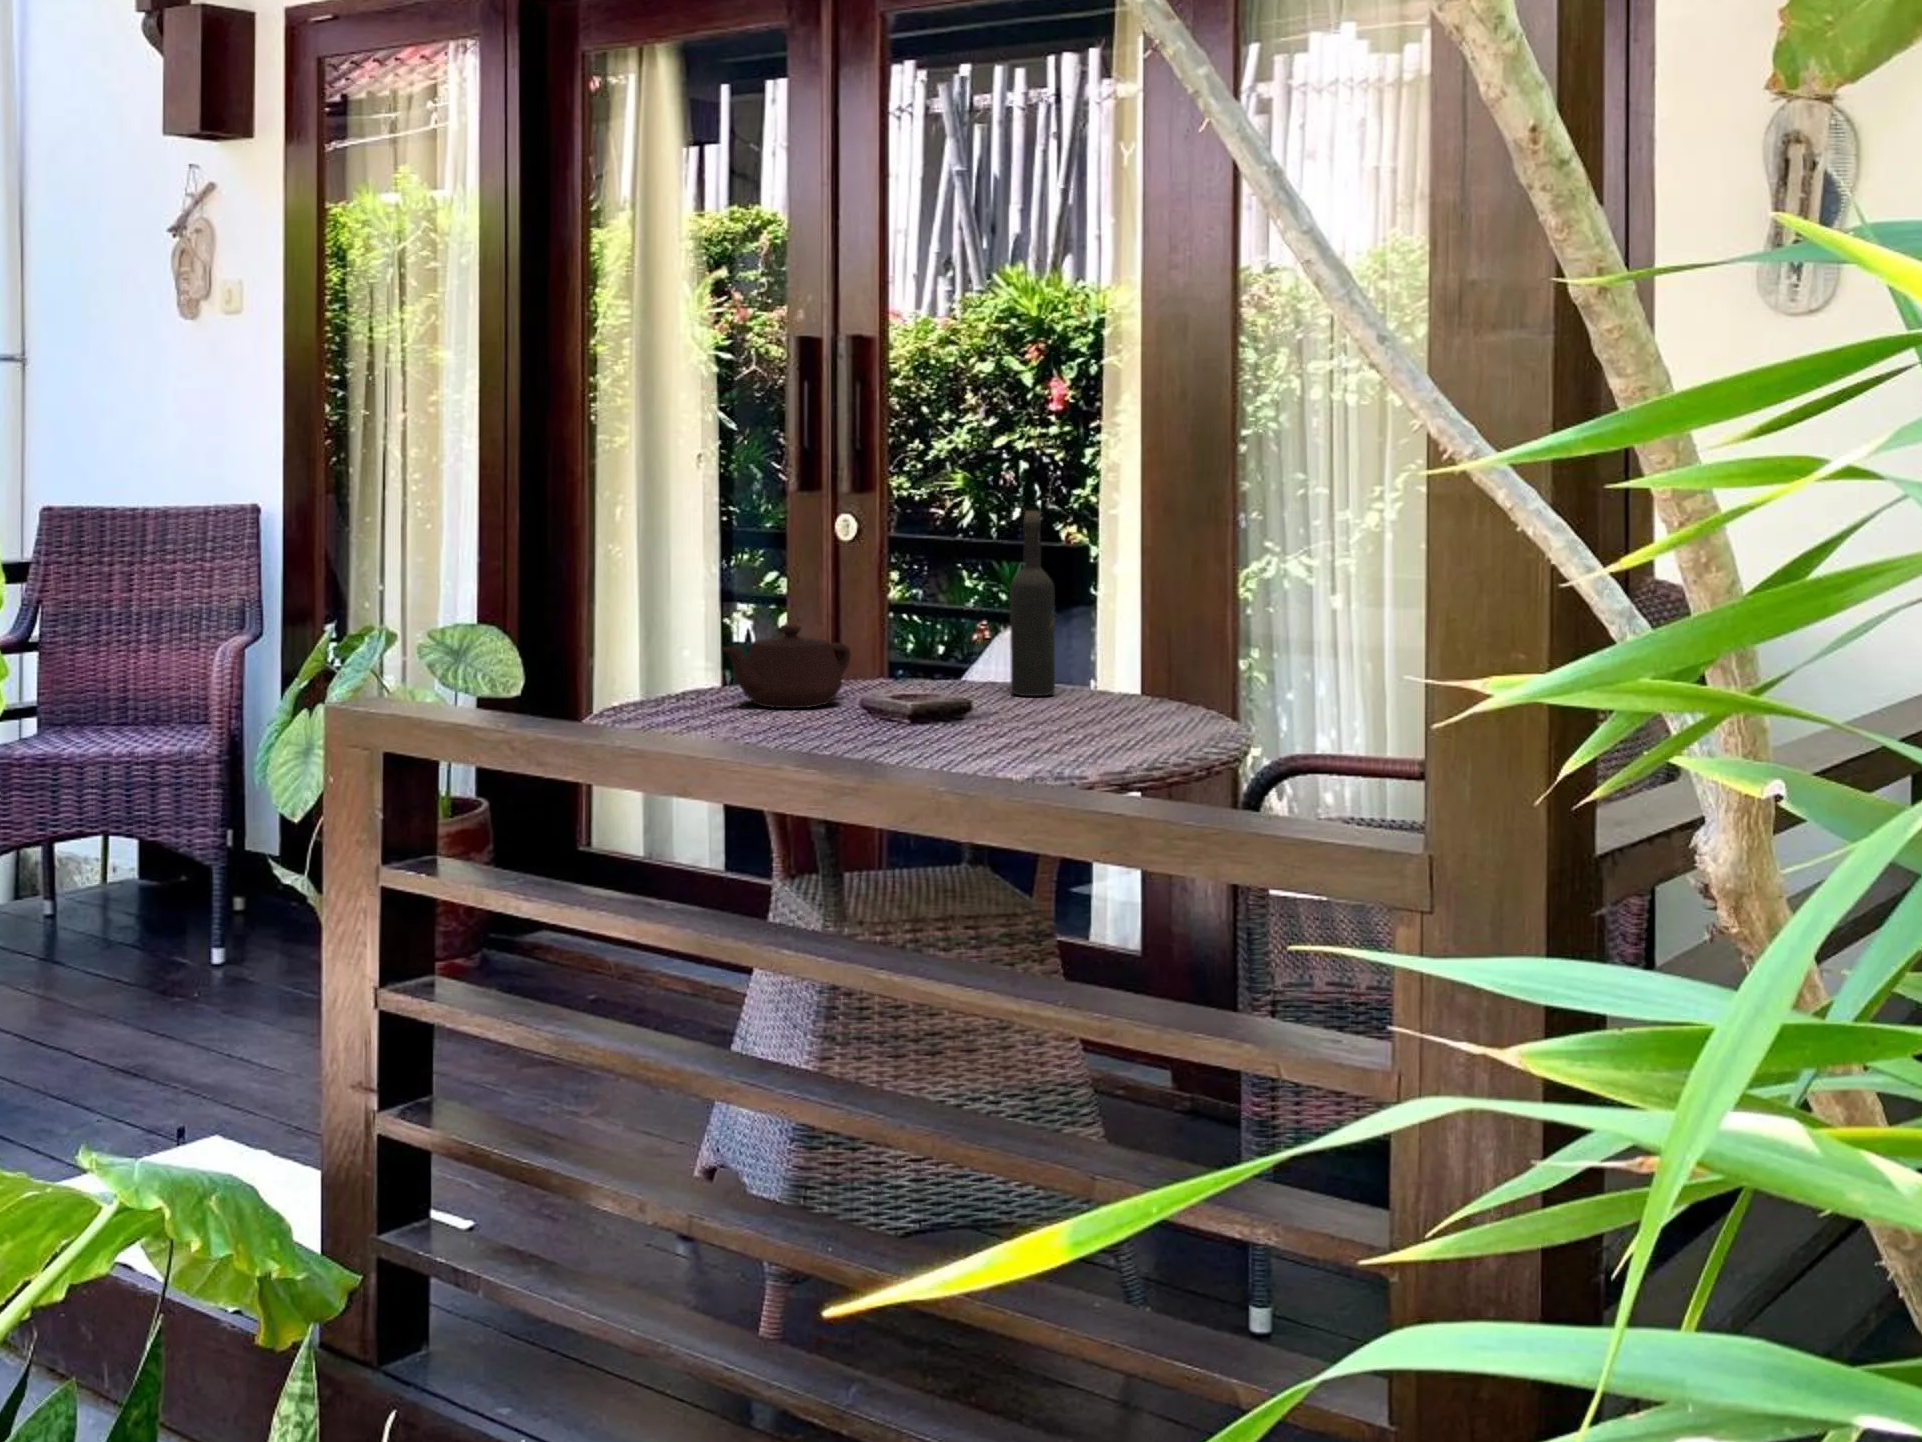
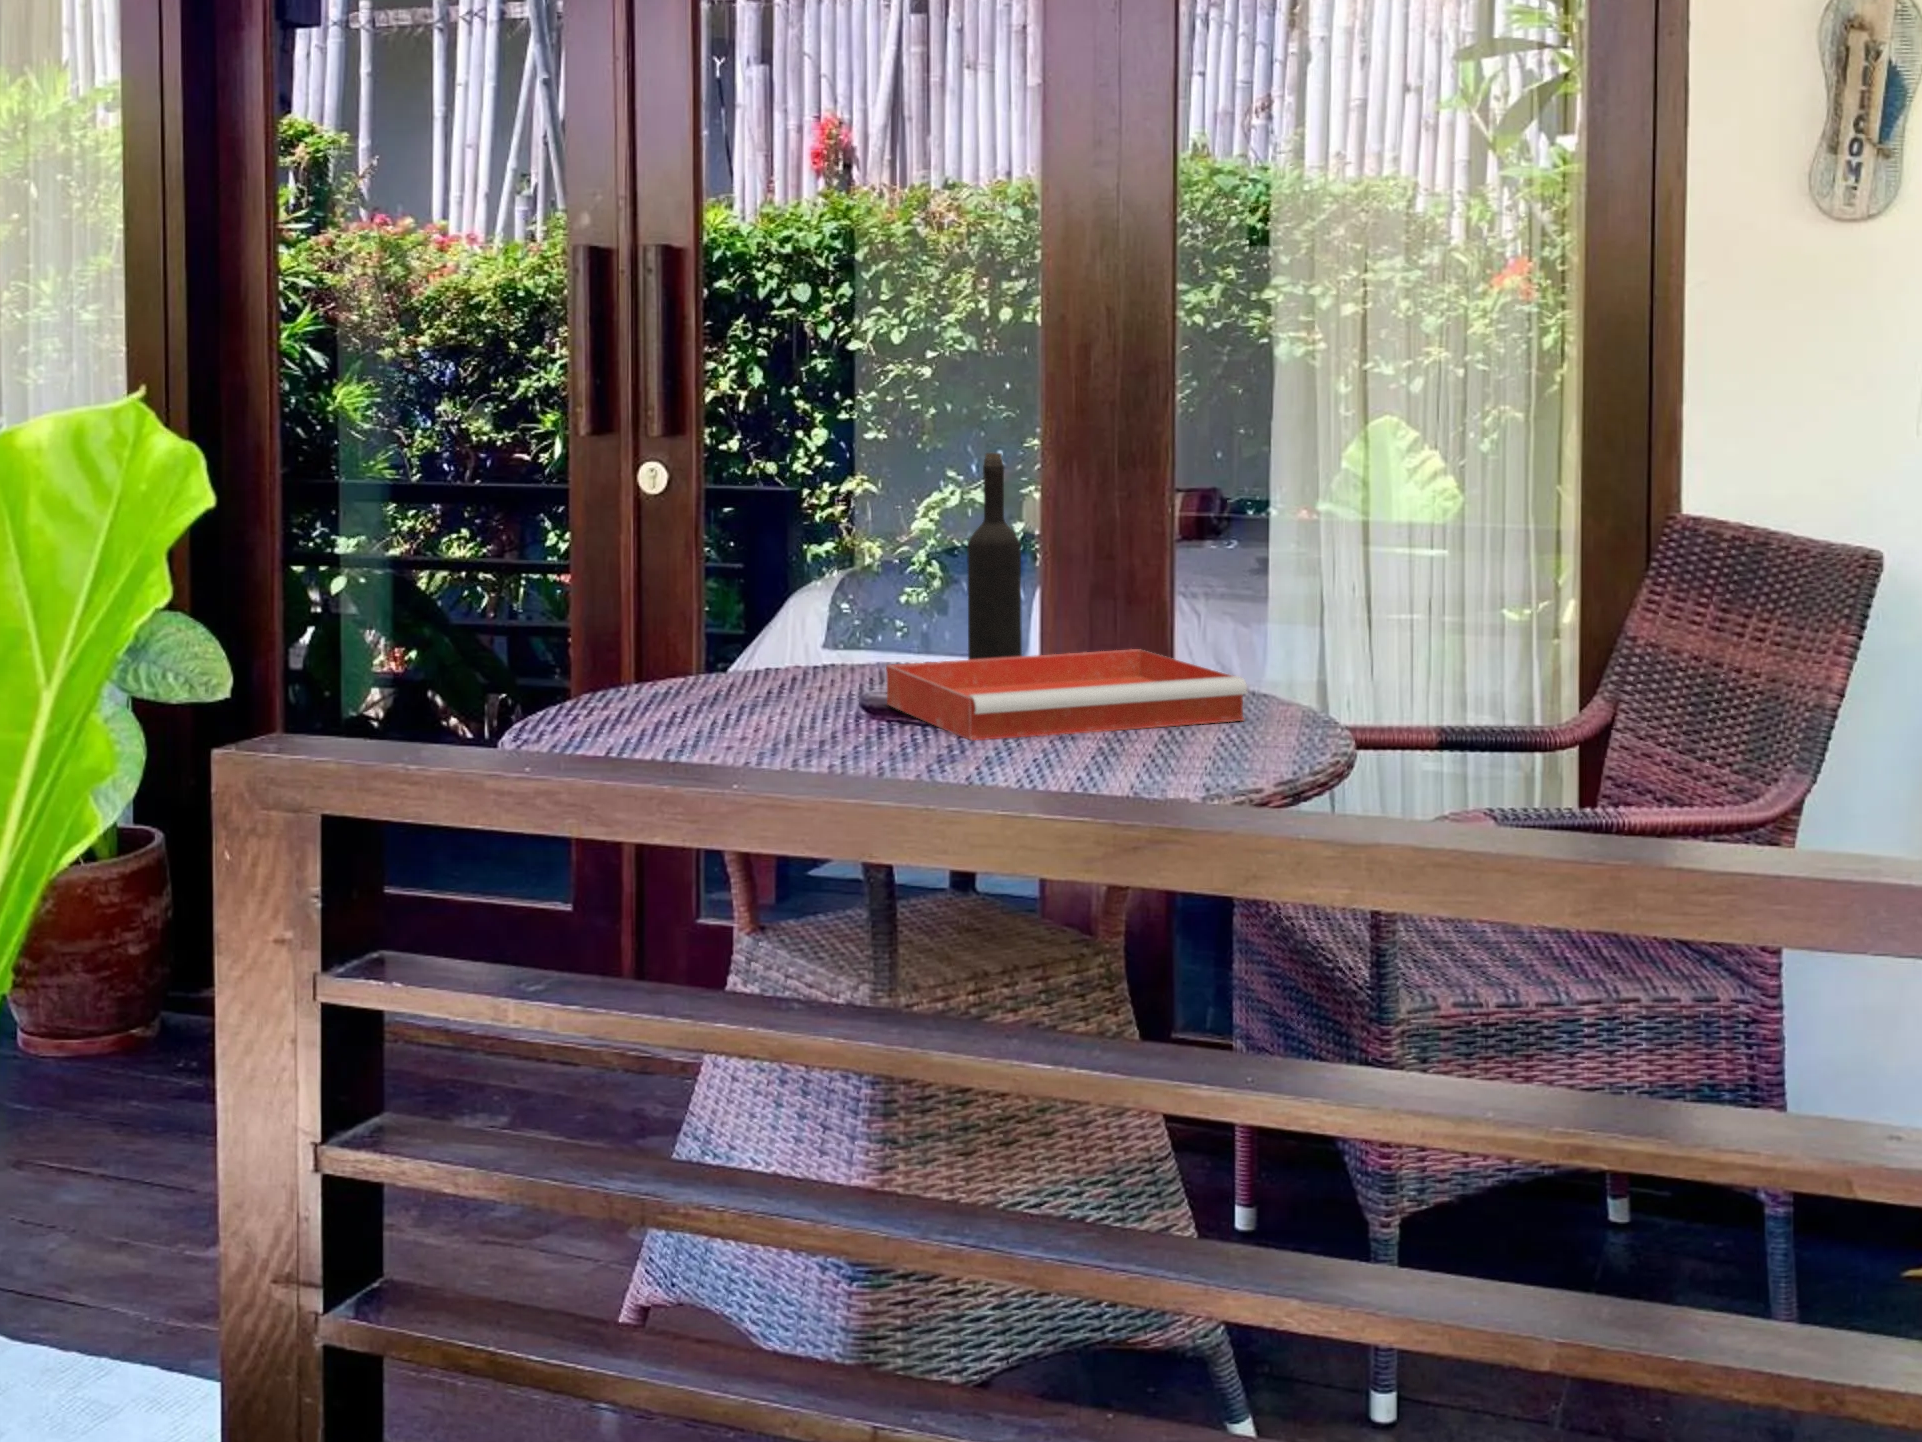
teapot: present [722,626,851,708] -> none [656,604,795,710]
tray: none [906,676,1170,738] -> present [886,649,1247,740]

